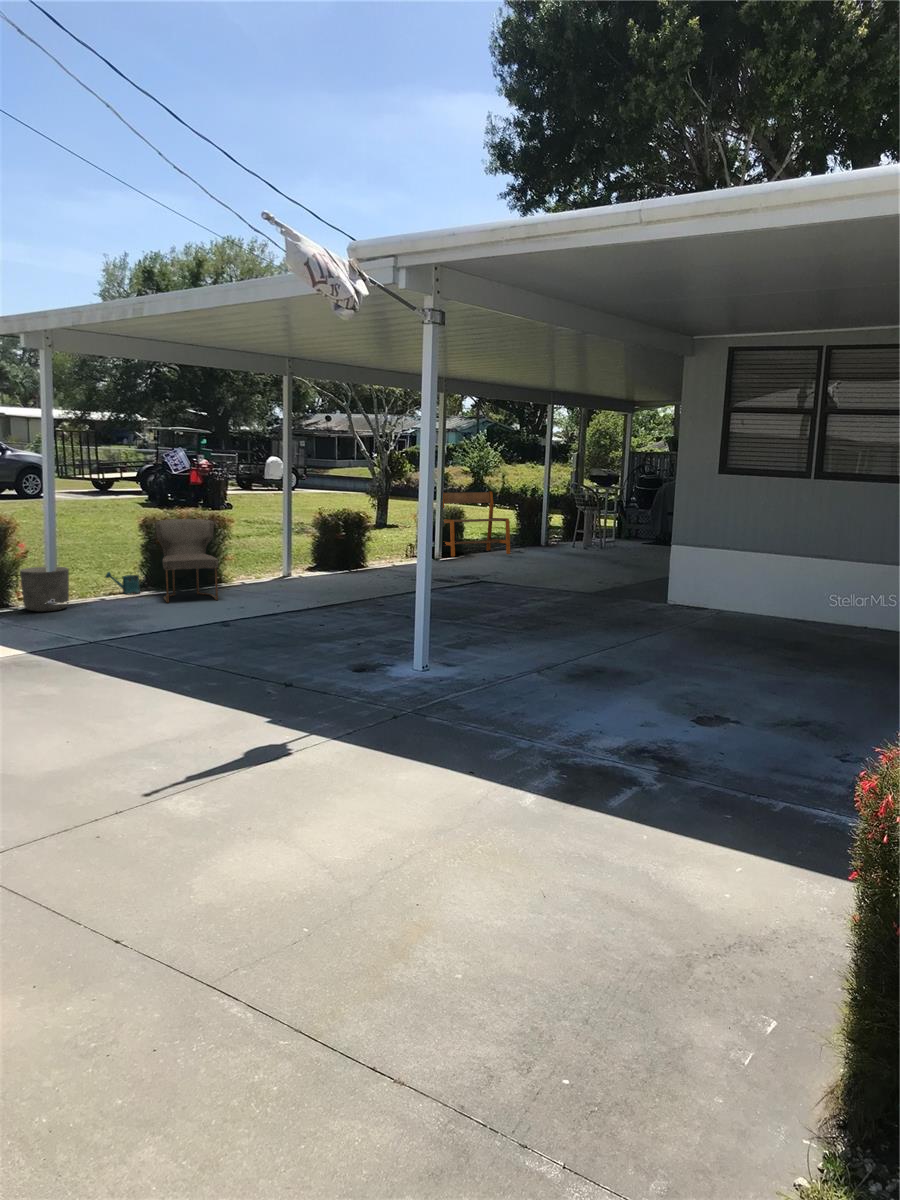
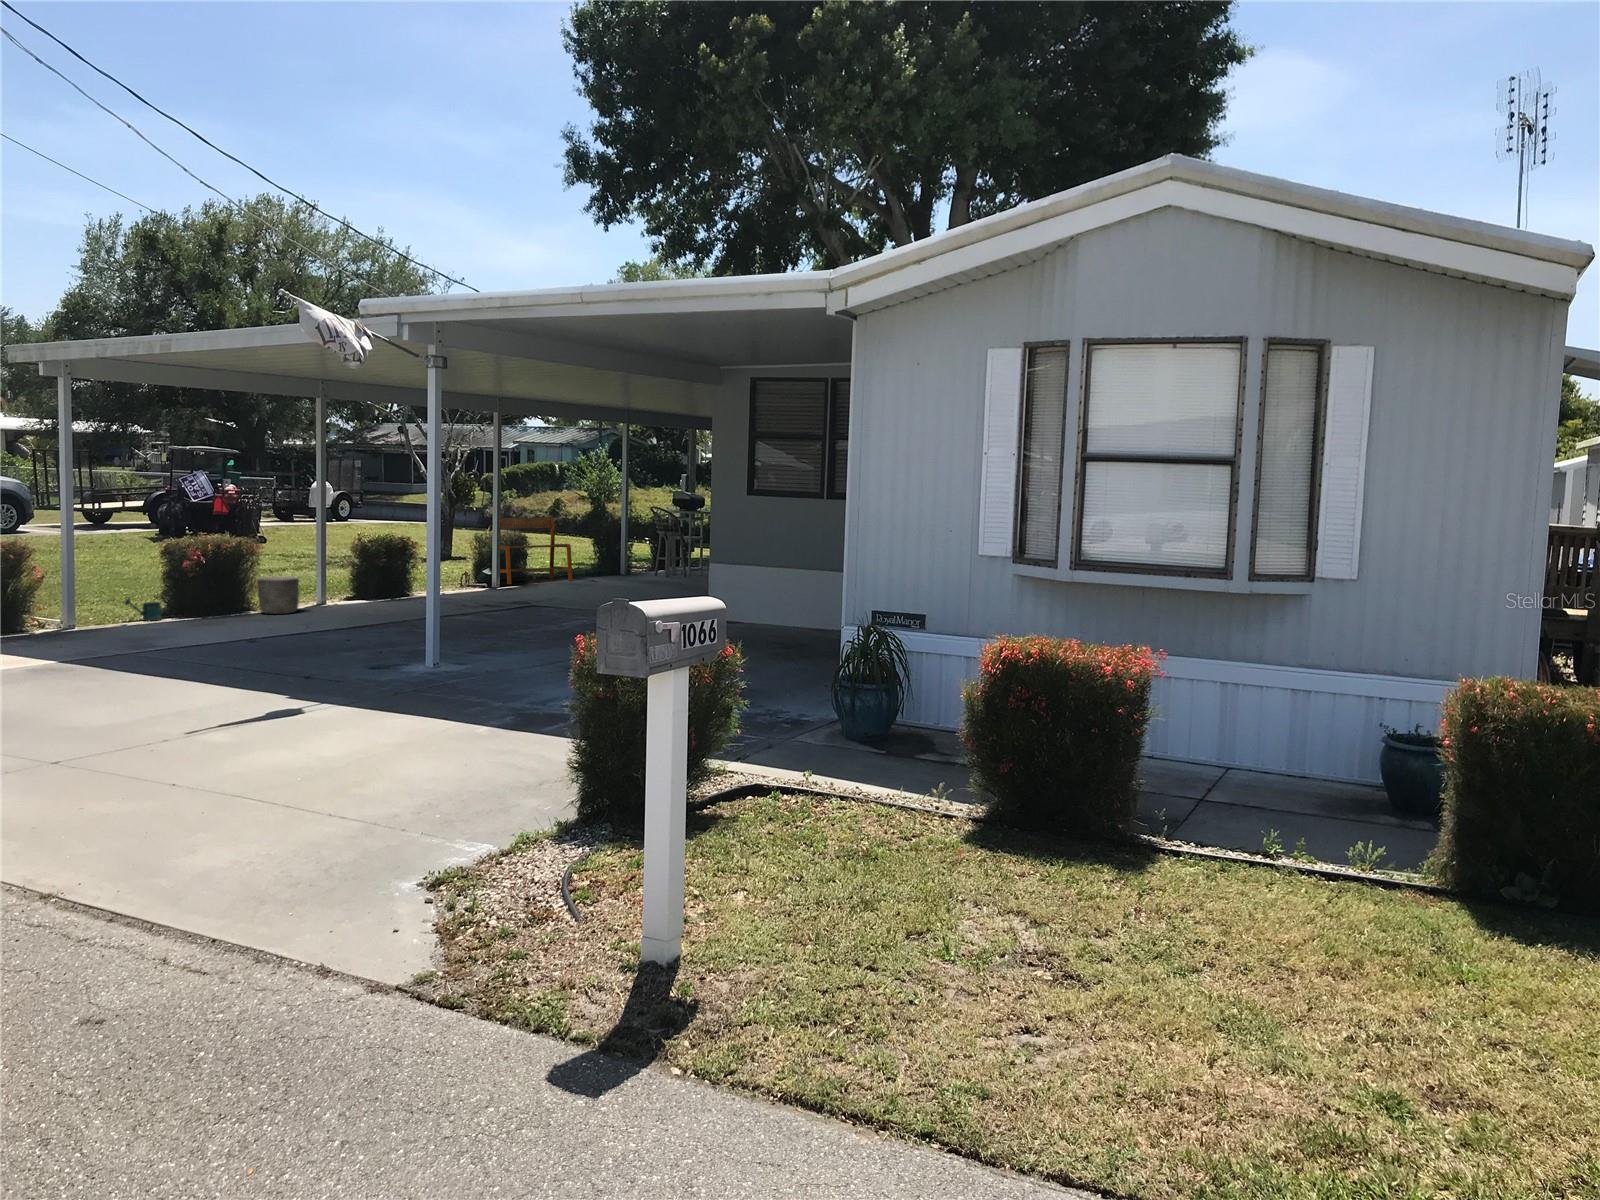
chair: present [155,519,218,603] -> none [179,544,246,626]
planter: present [20,567,69,612] -> present [257,577,299,614]

